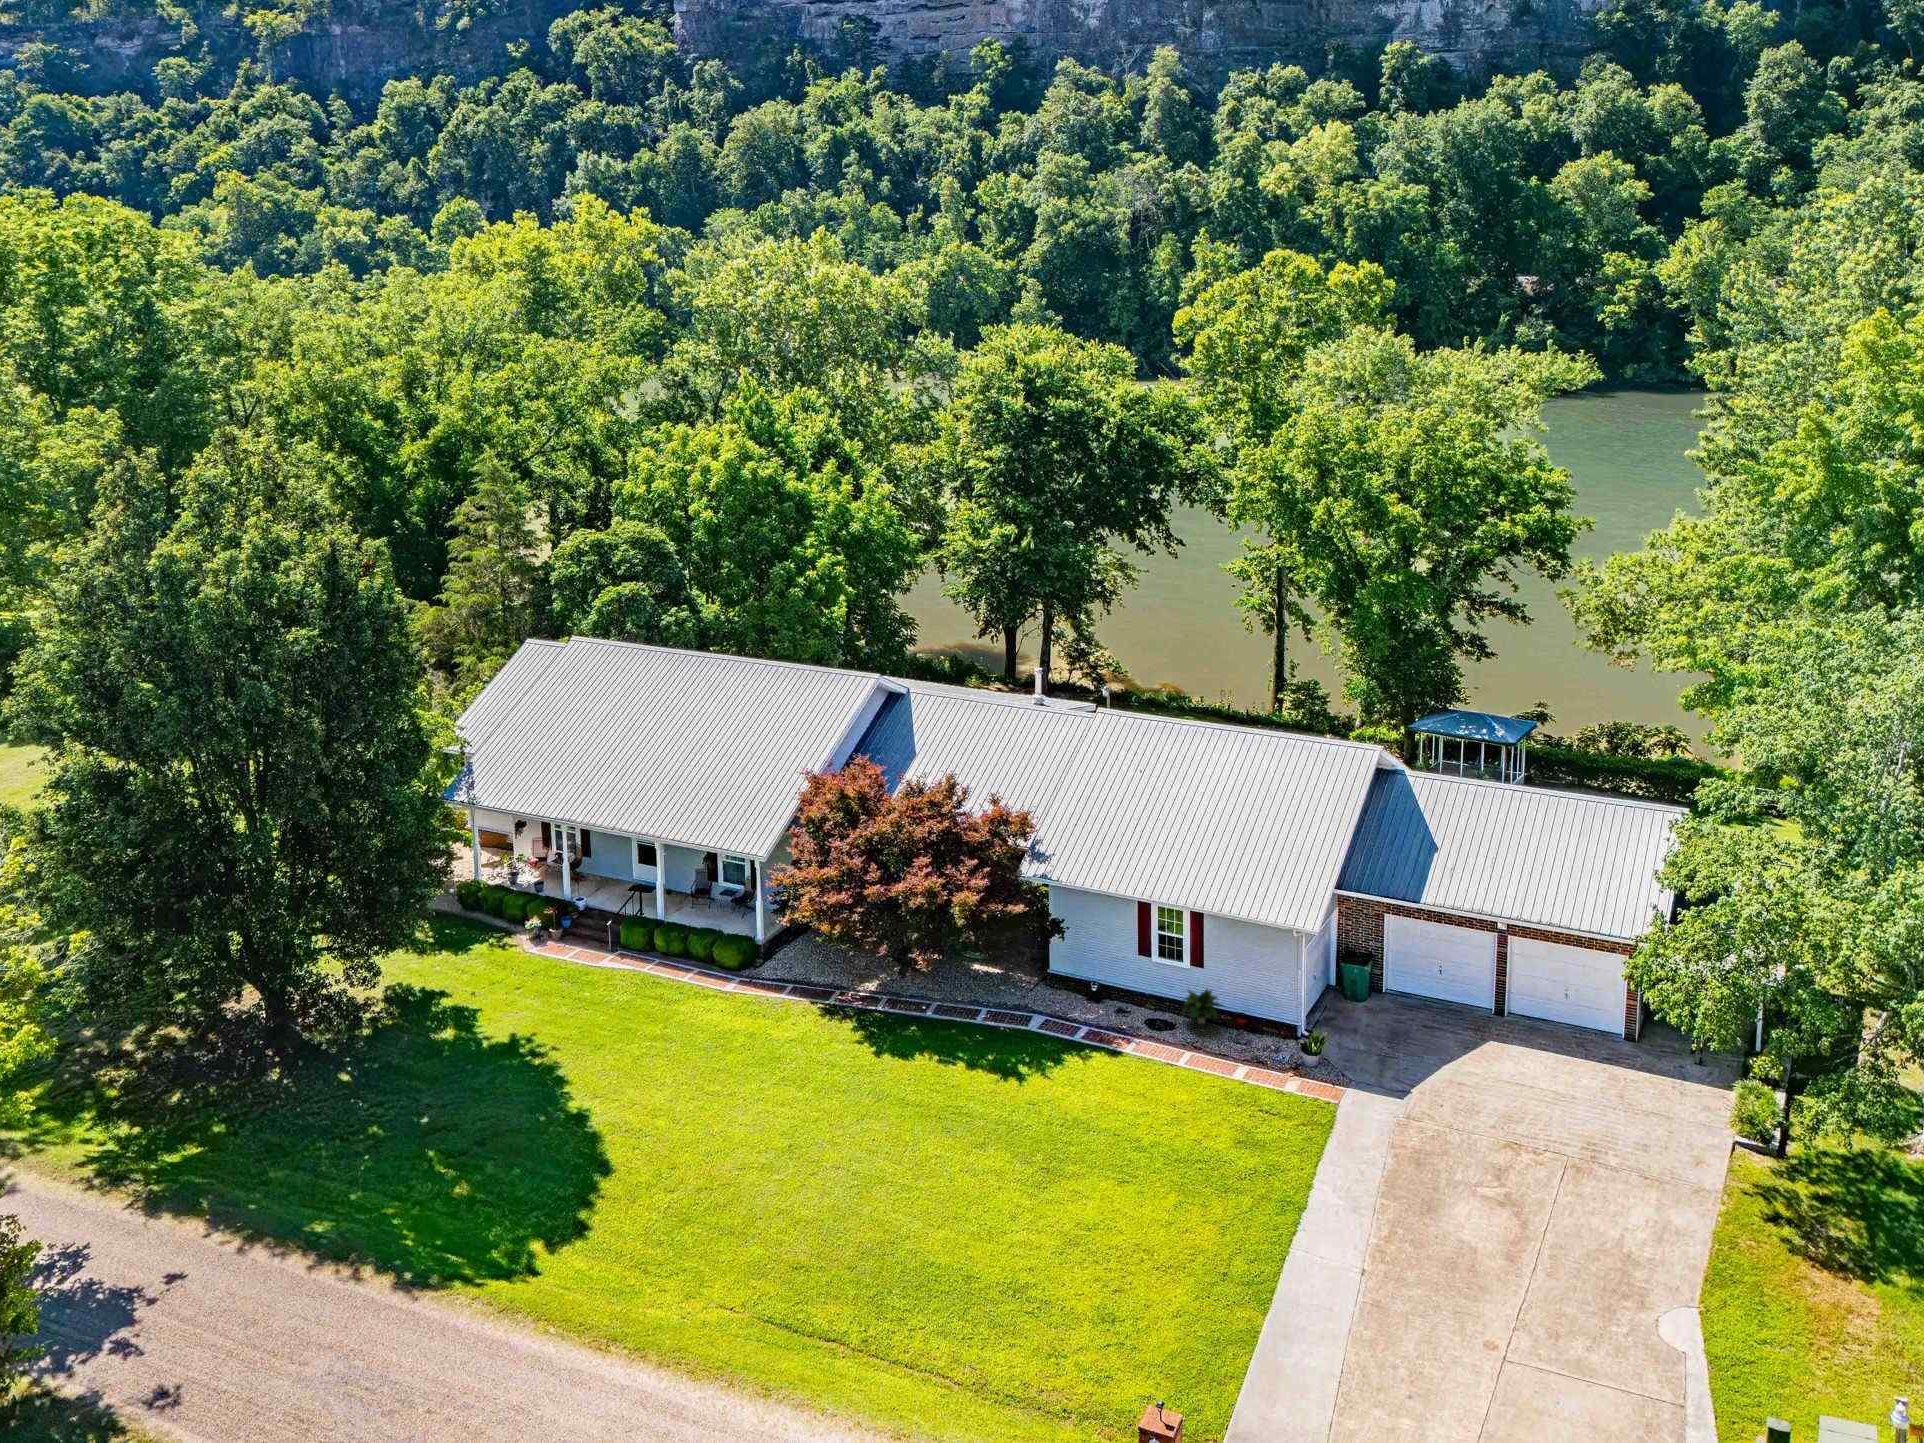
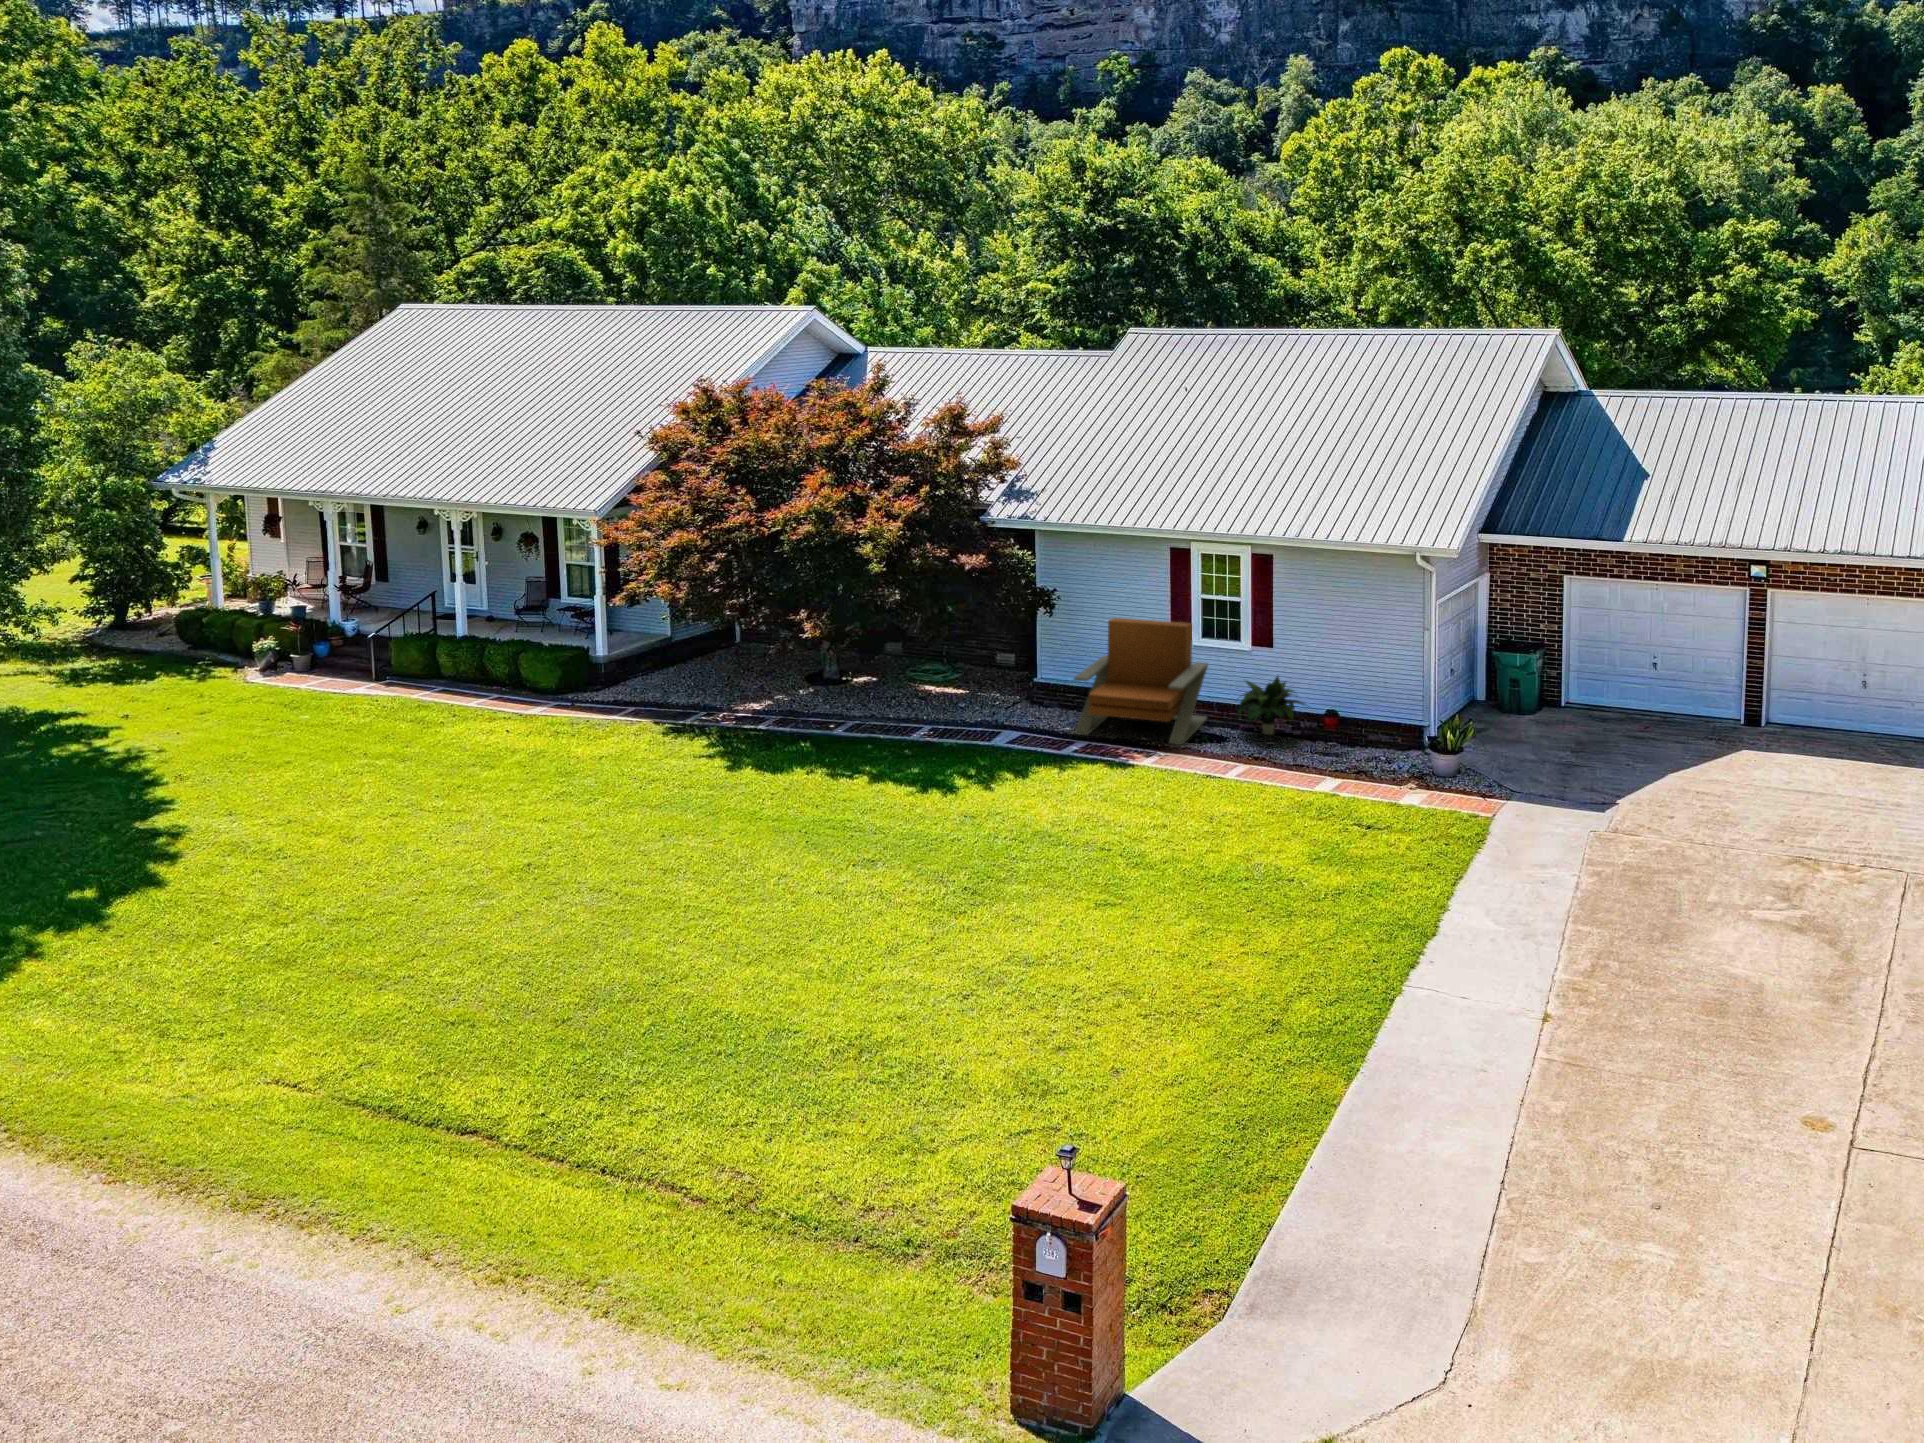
lounge chair: none [1082,944,1163,1034] -> present [1074,618,1208,745]

